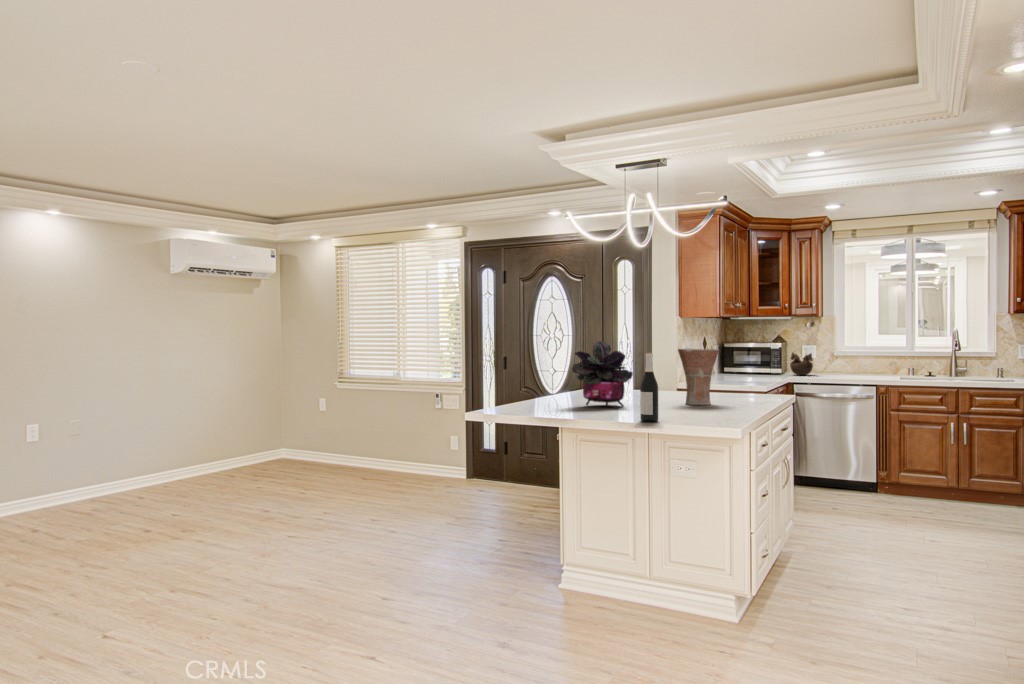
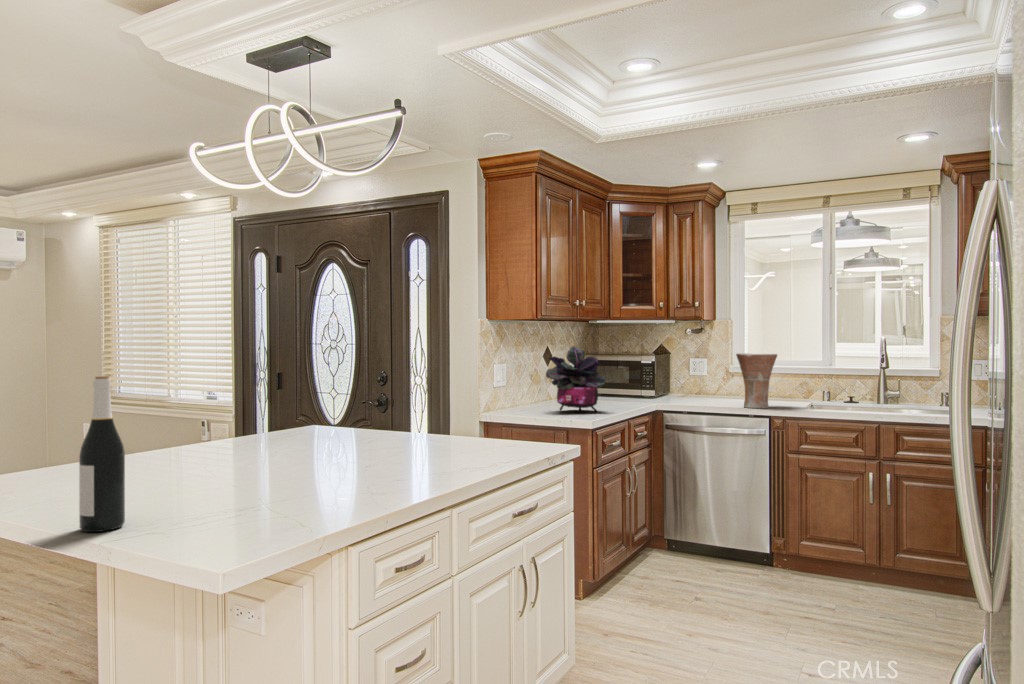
potted plant: present [572,341,633,407] -> present [546,346,606,412]
vase: present [678,349,719,405] -> present [736,353,777,408]
decorative bowl: present [790,352,813,375] -> none [669,367,699,398]

